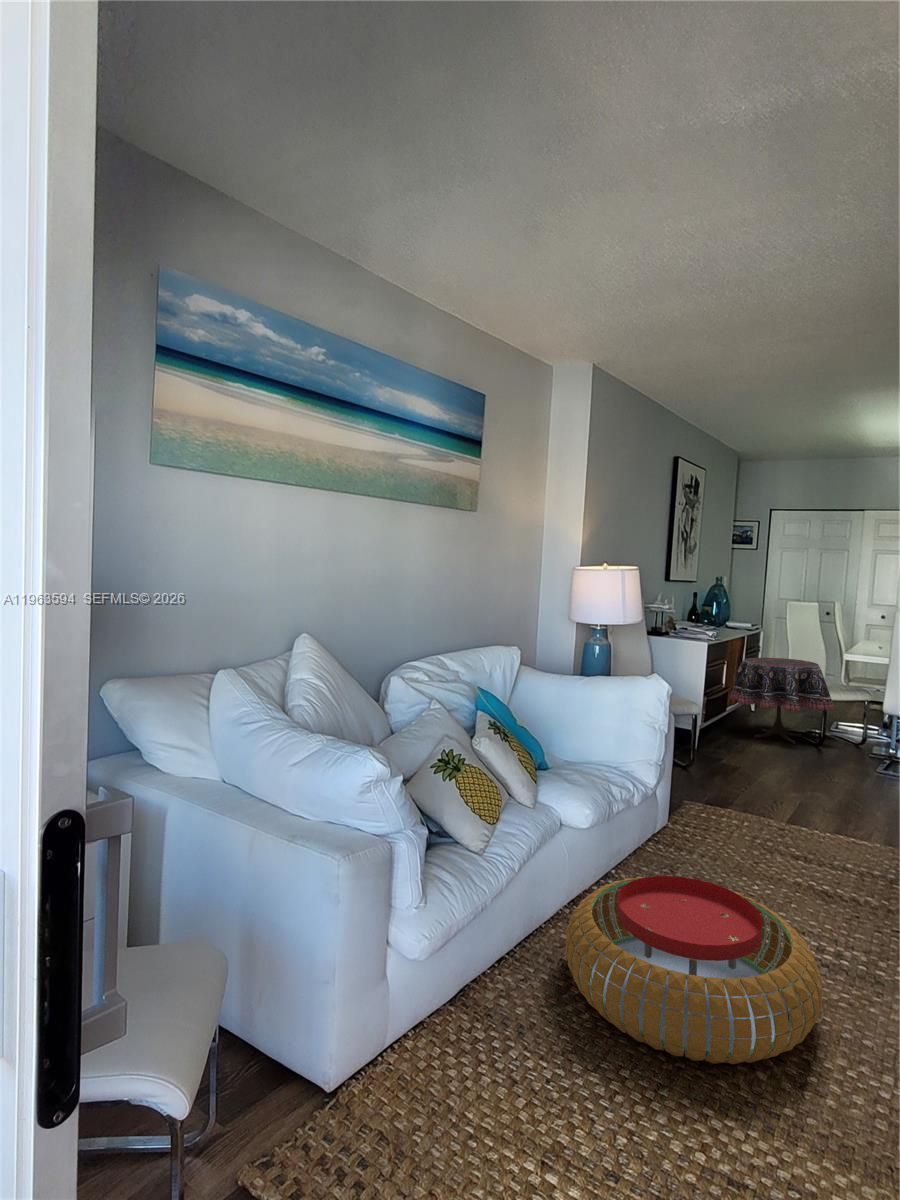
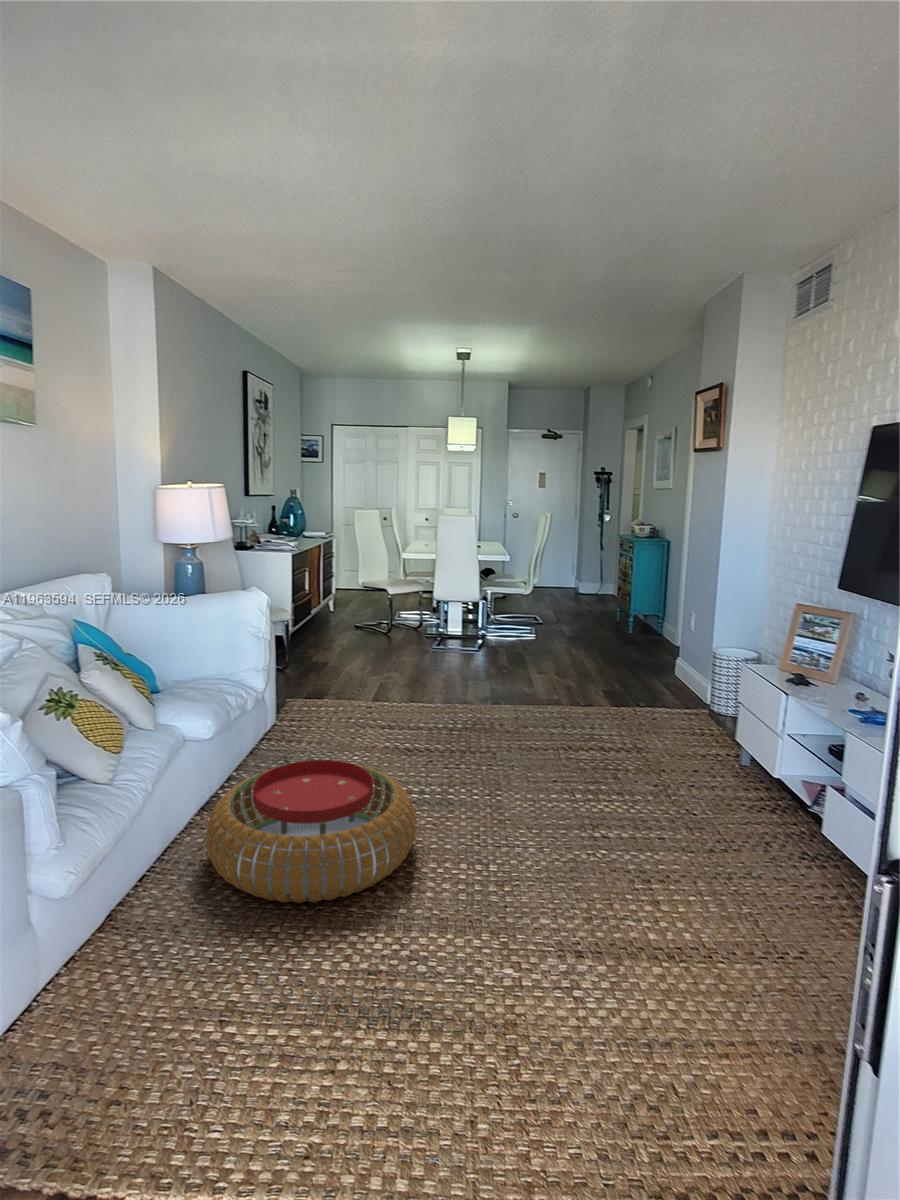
side table: present [730,658,834,744] -> none [314,563,398,637]

